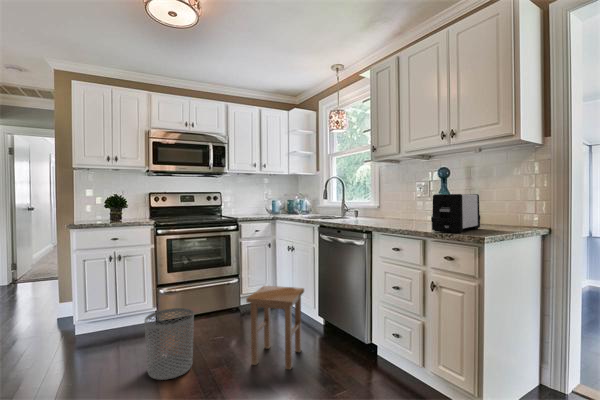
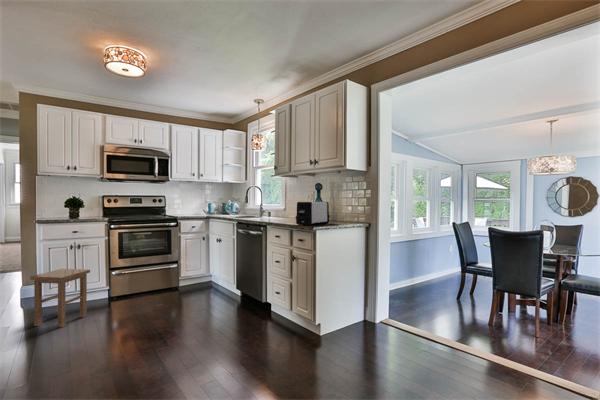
stool: present [246,286,304,369] -> present [30,269,90,327]
waste bin: present [145,308,194,380] -> none [101,281,139,329]

